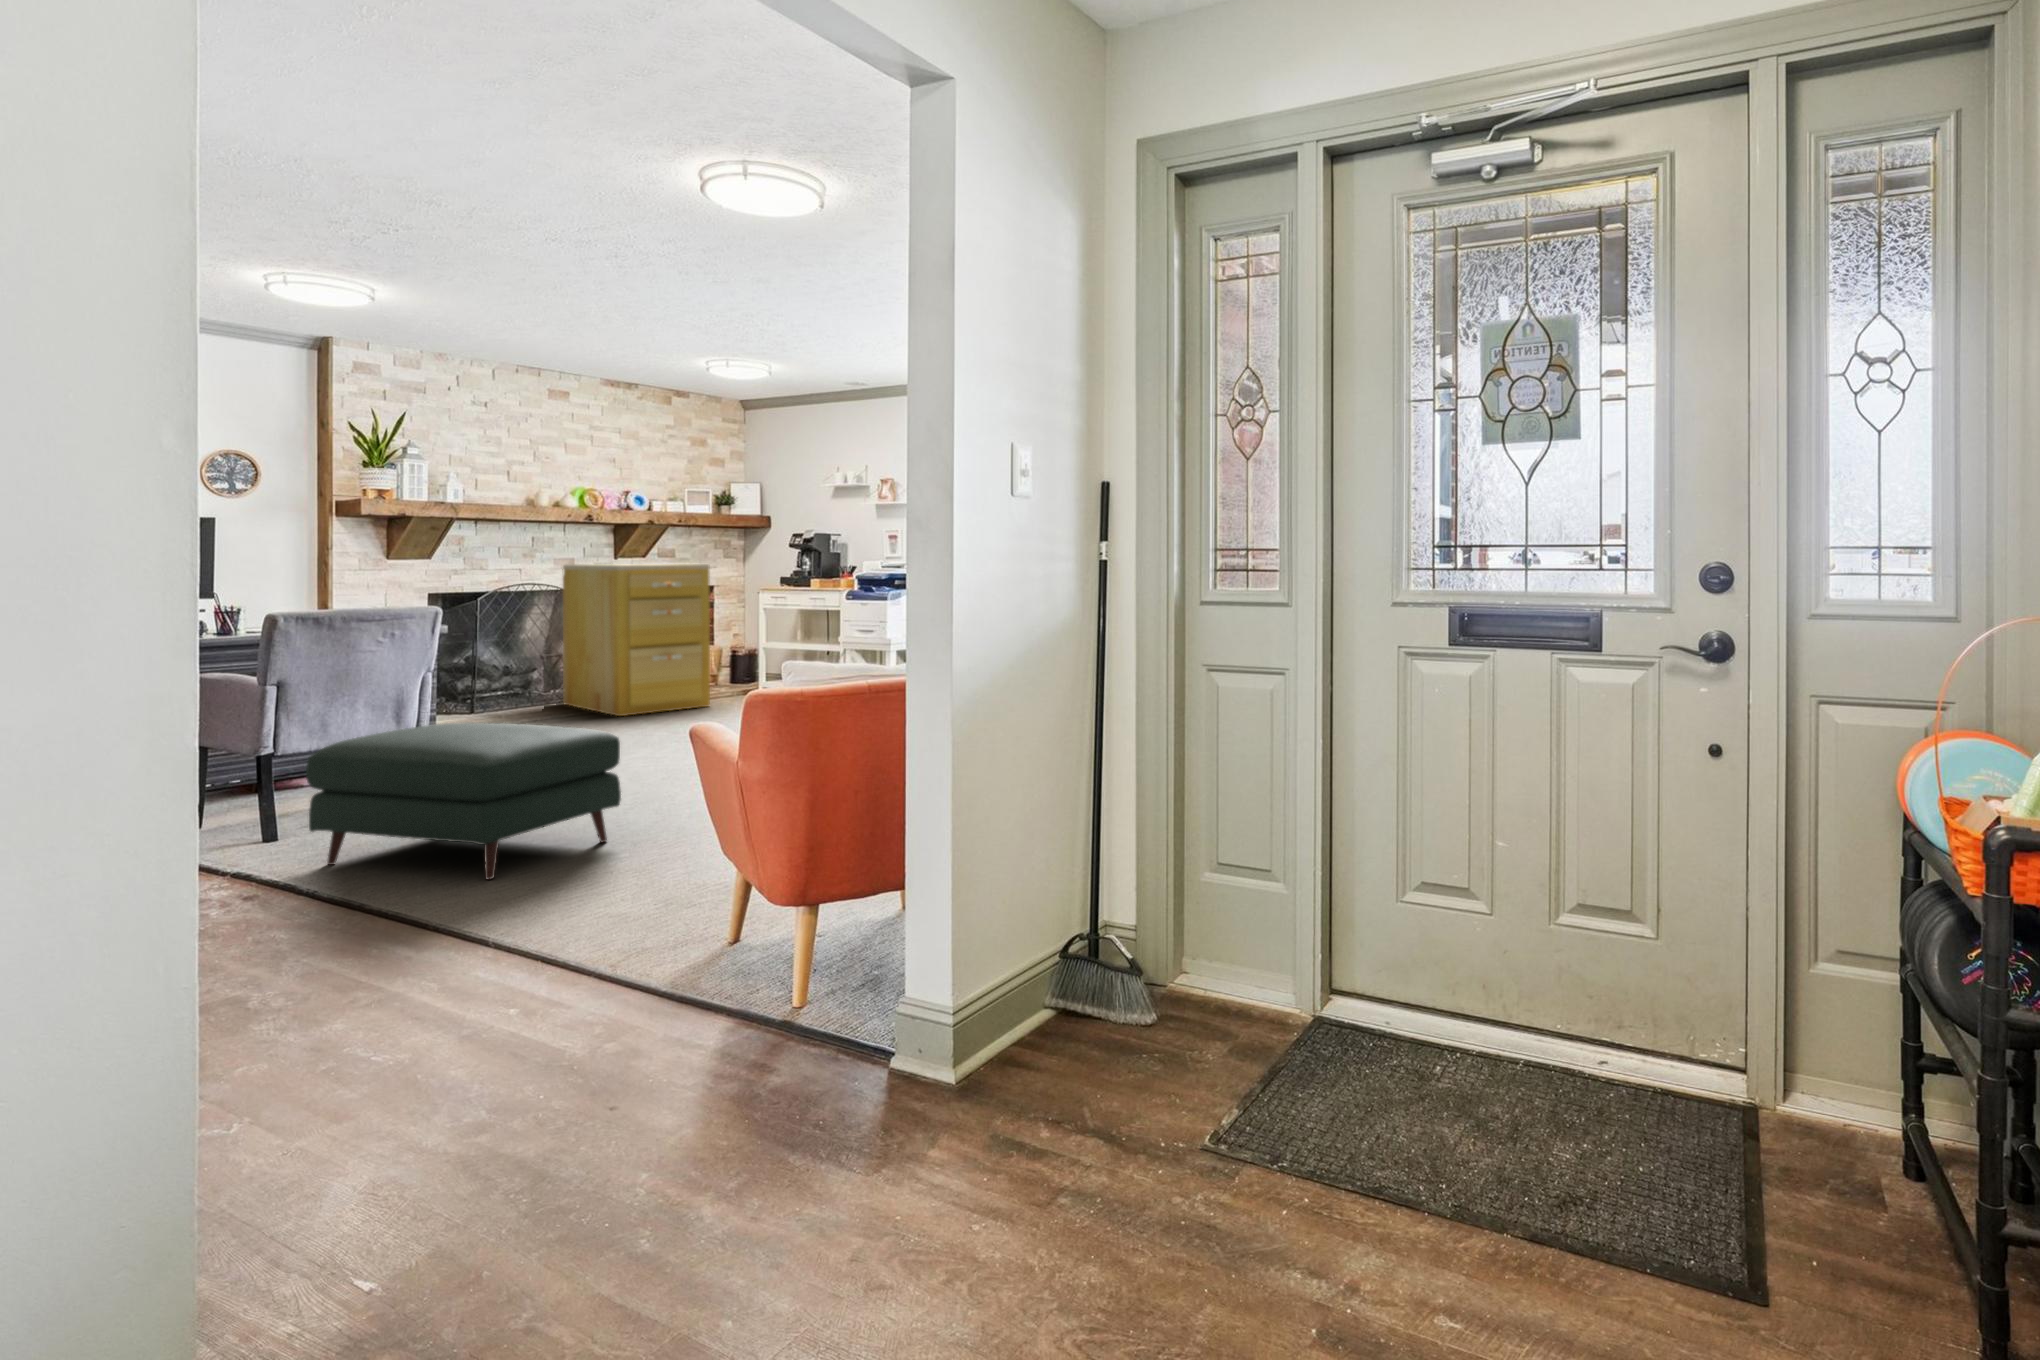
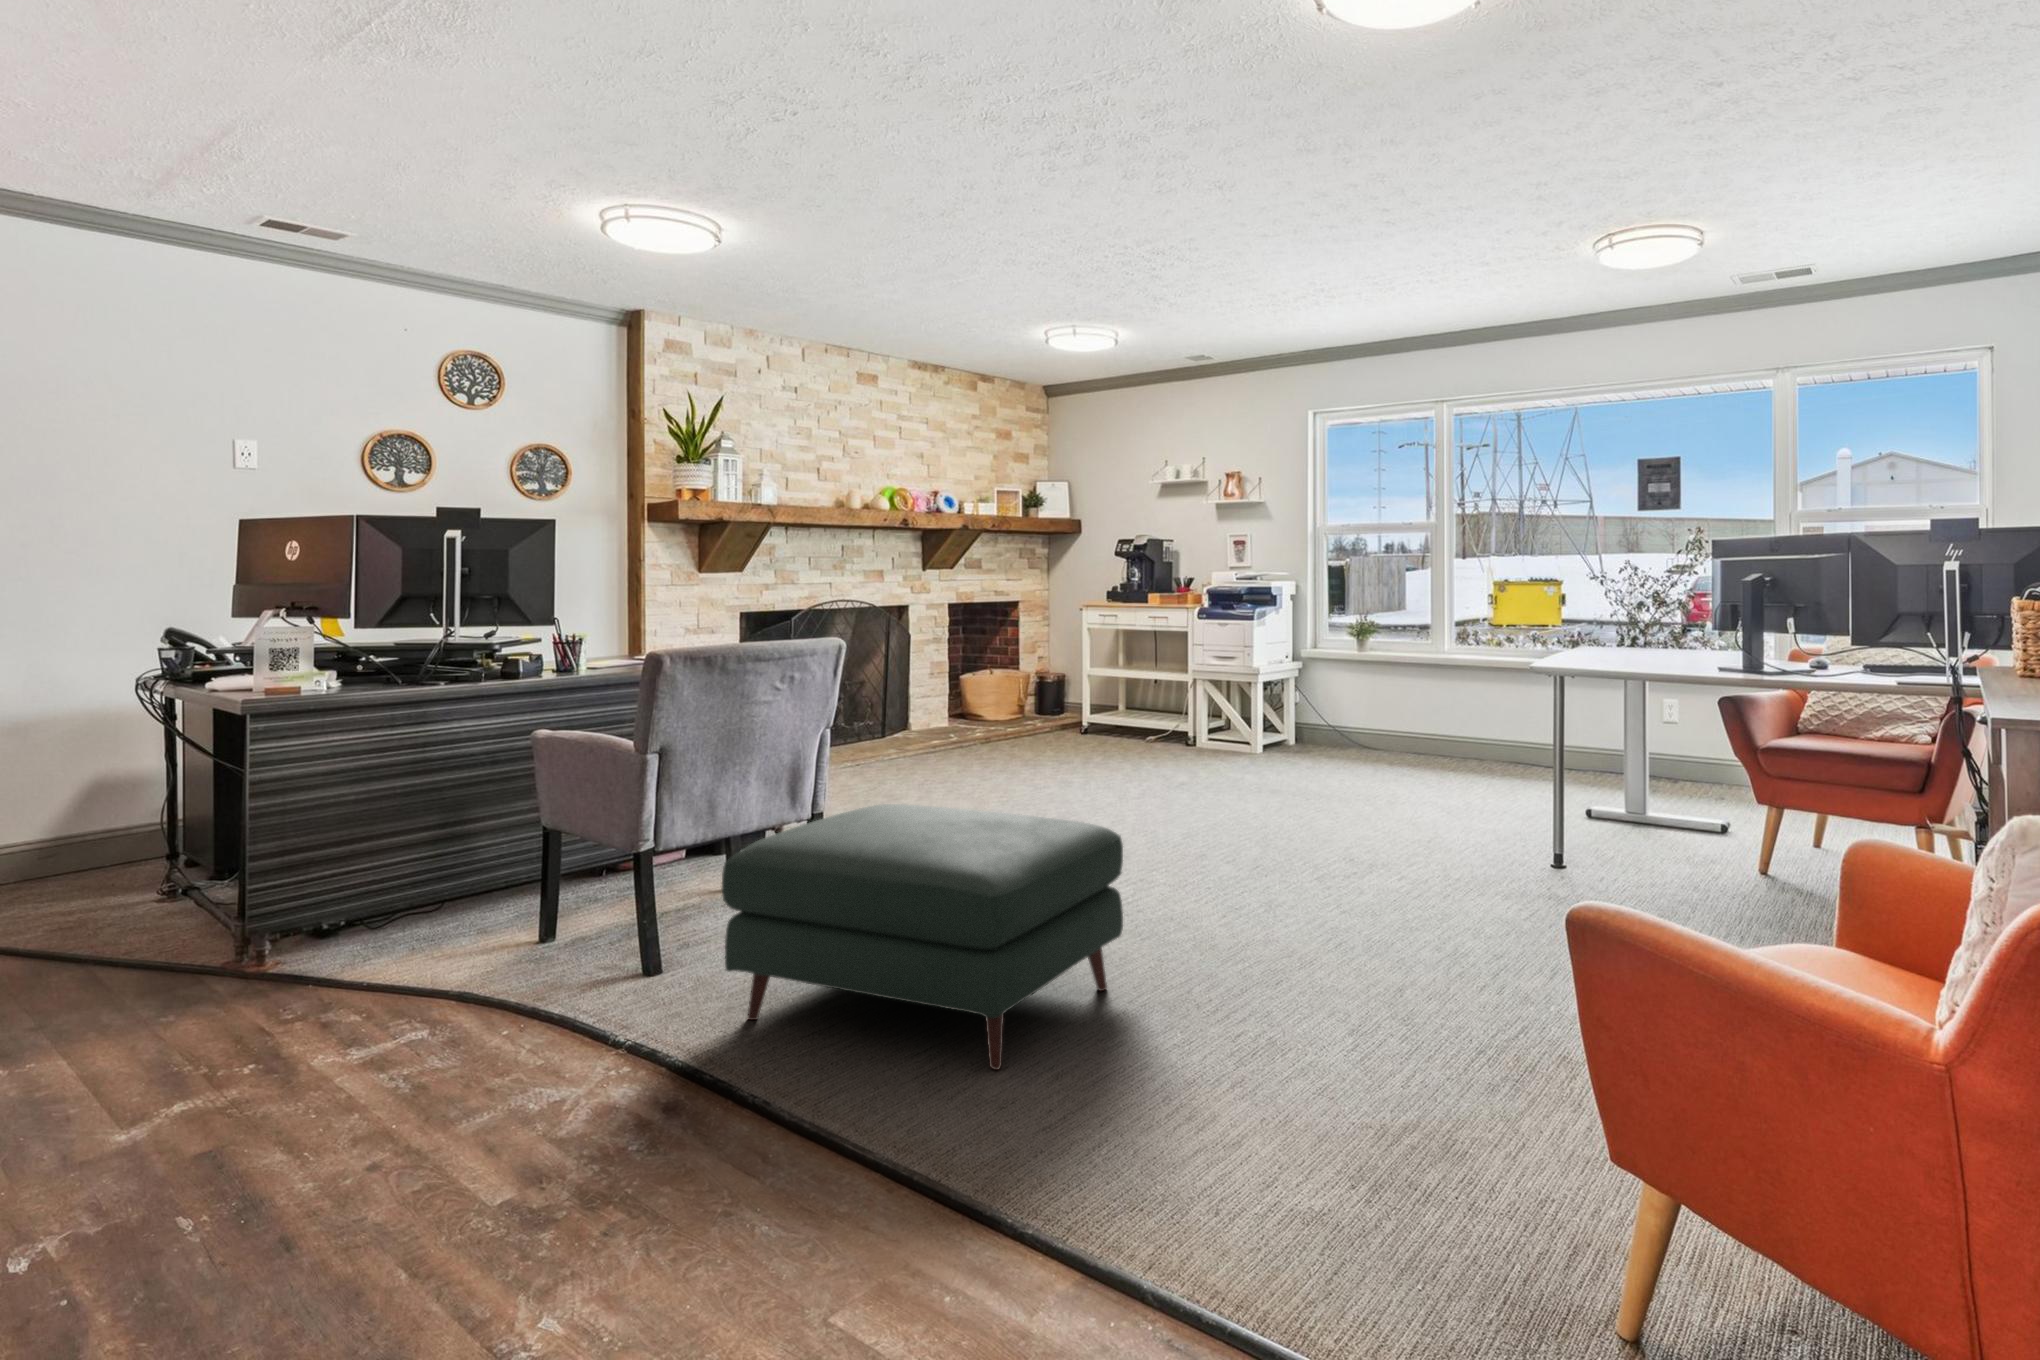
filing cabinet: present [562,564,710,716] -> none [870,576,1042,760]

